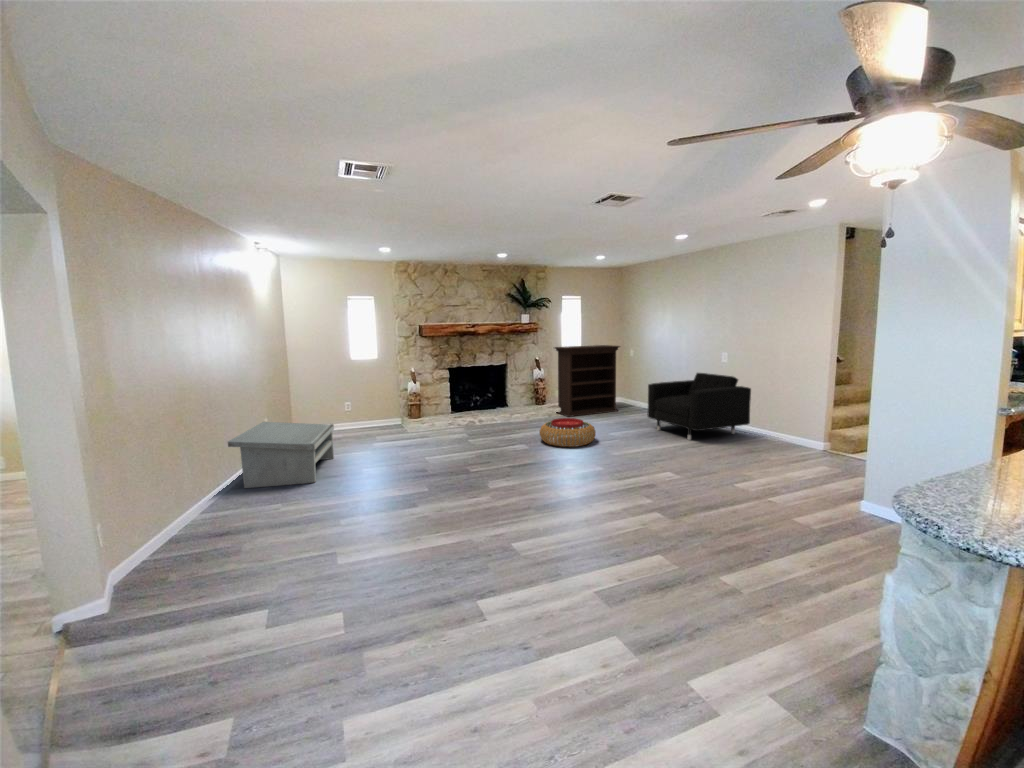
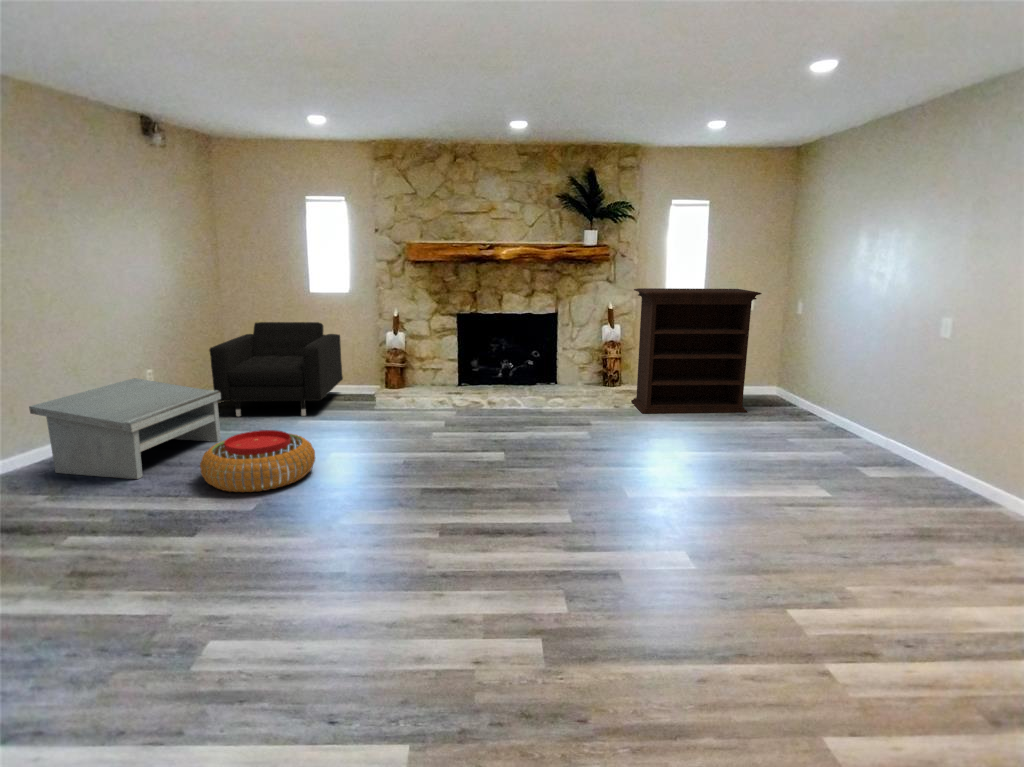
armchair: present [647,373,751,440] -> present [209,322,343,416]
pouf: present [540,418,596,447] -> present [200,430,315,492]

